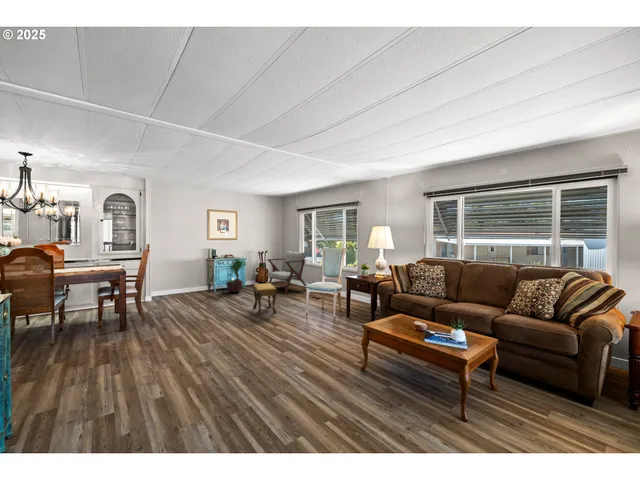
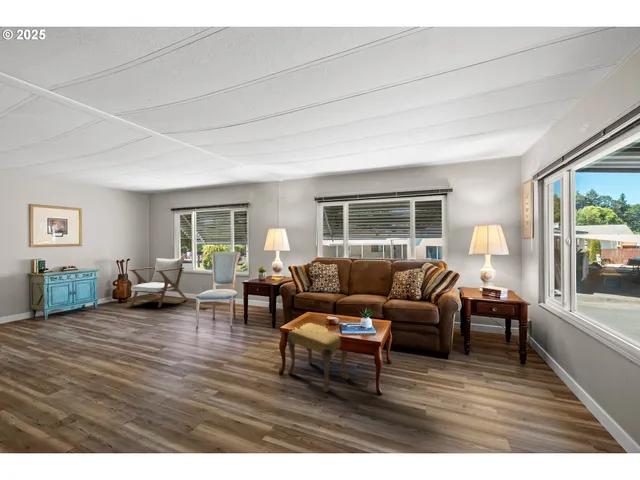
potted tree: present [226,259,246,292] -> none [66,267,102,316]
footstool: present [253,283,277,315] -> present [287,323,349,392]

